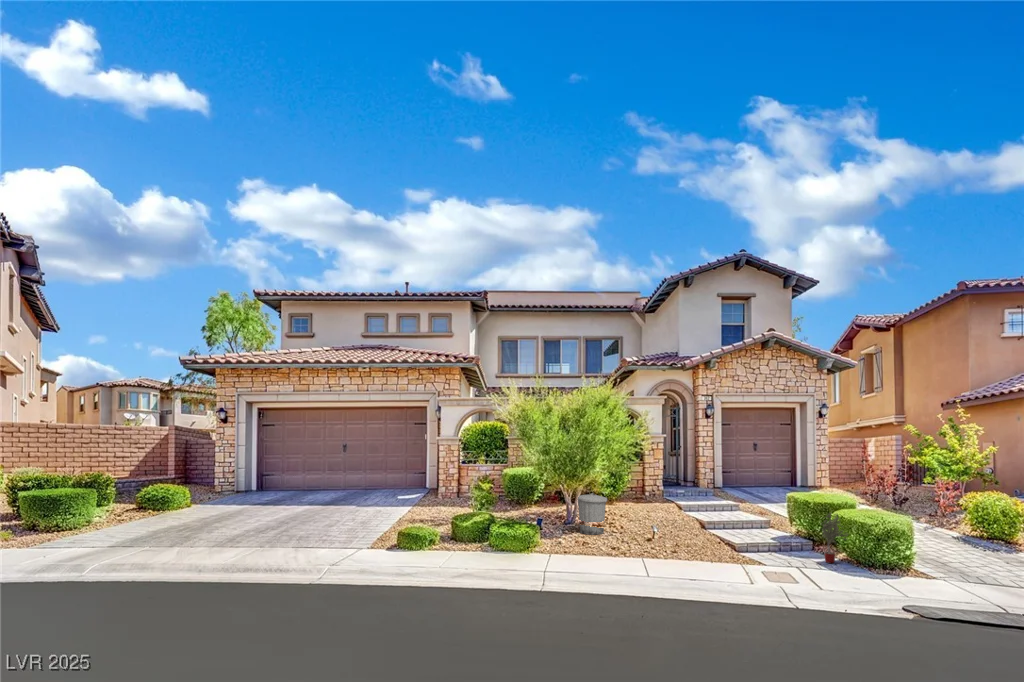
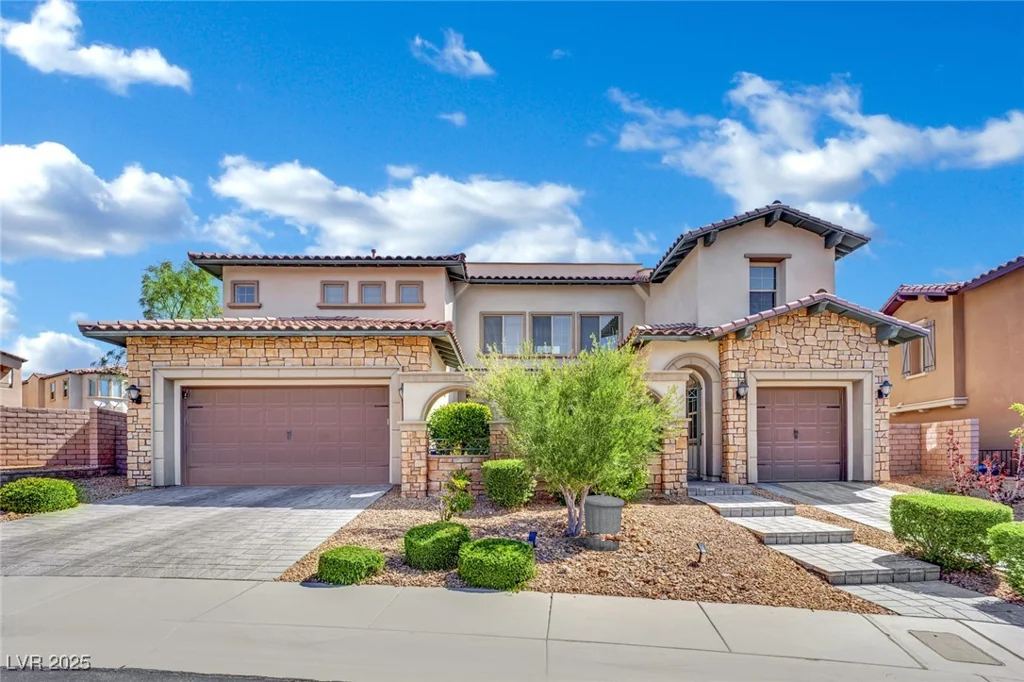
potted tree: present [821,513,849,563] -> none [946,522,994,598]

